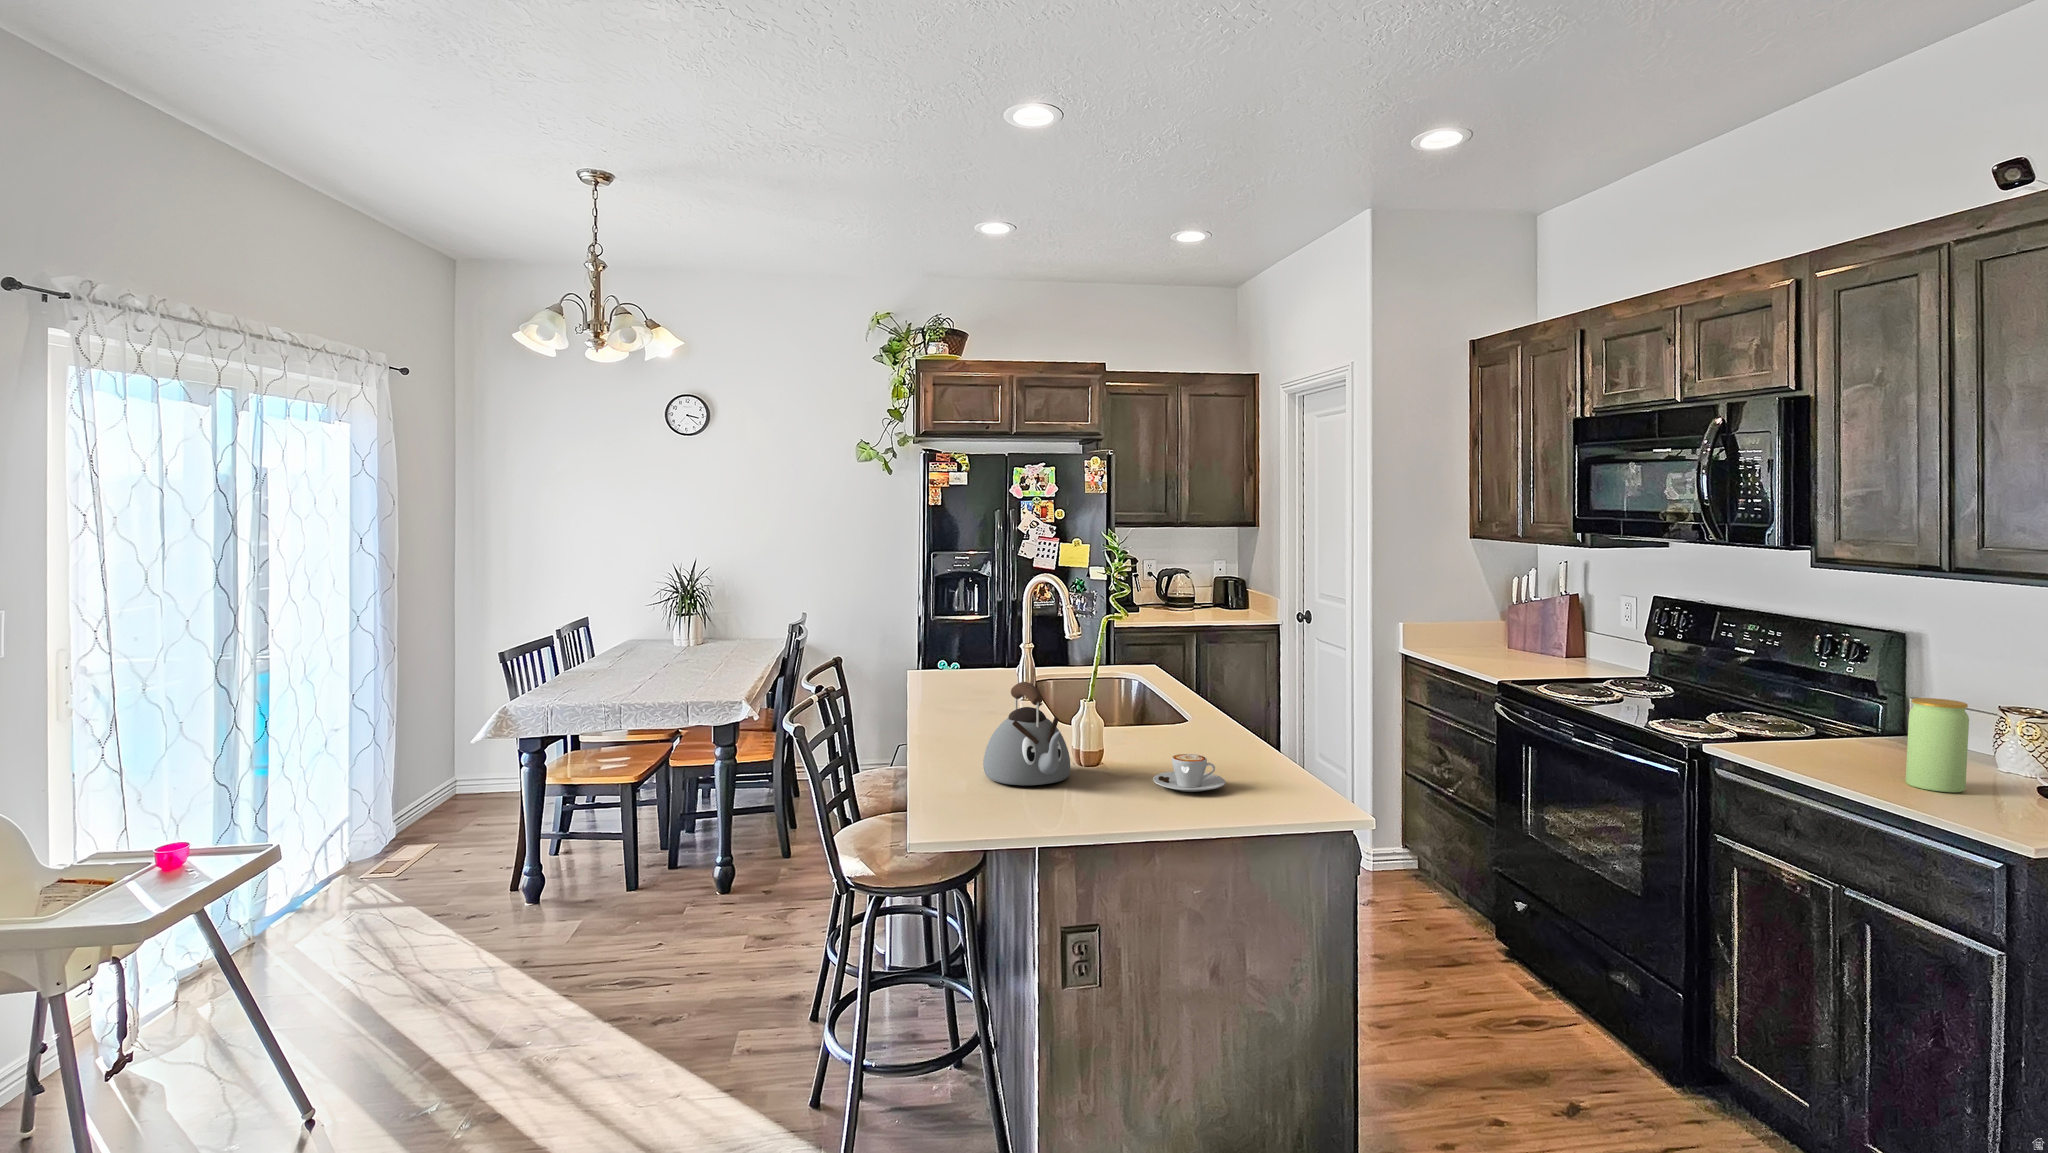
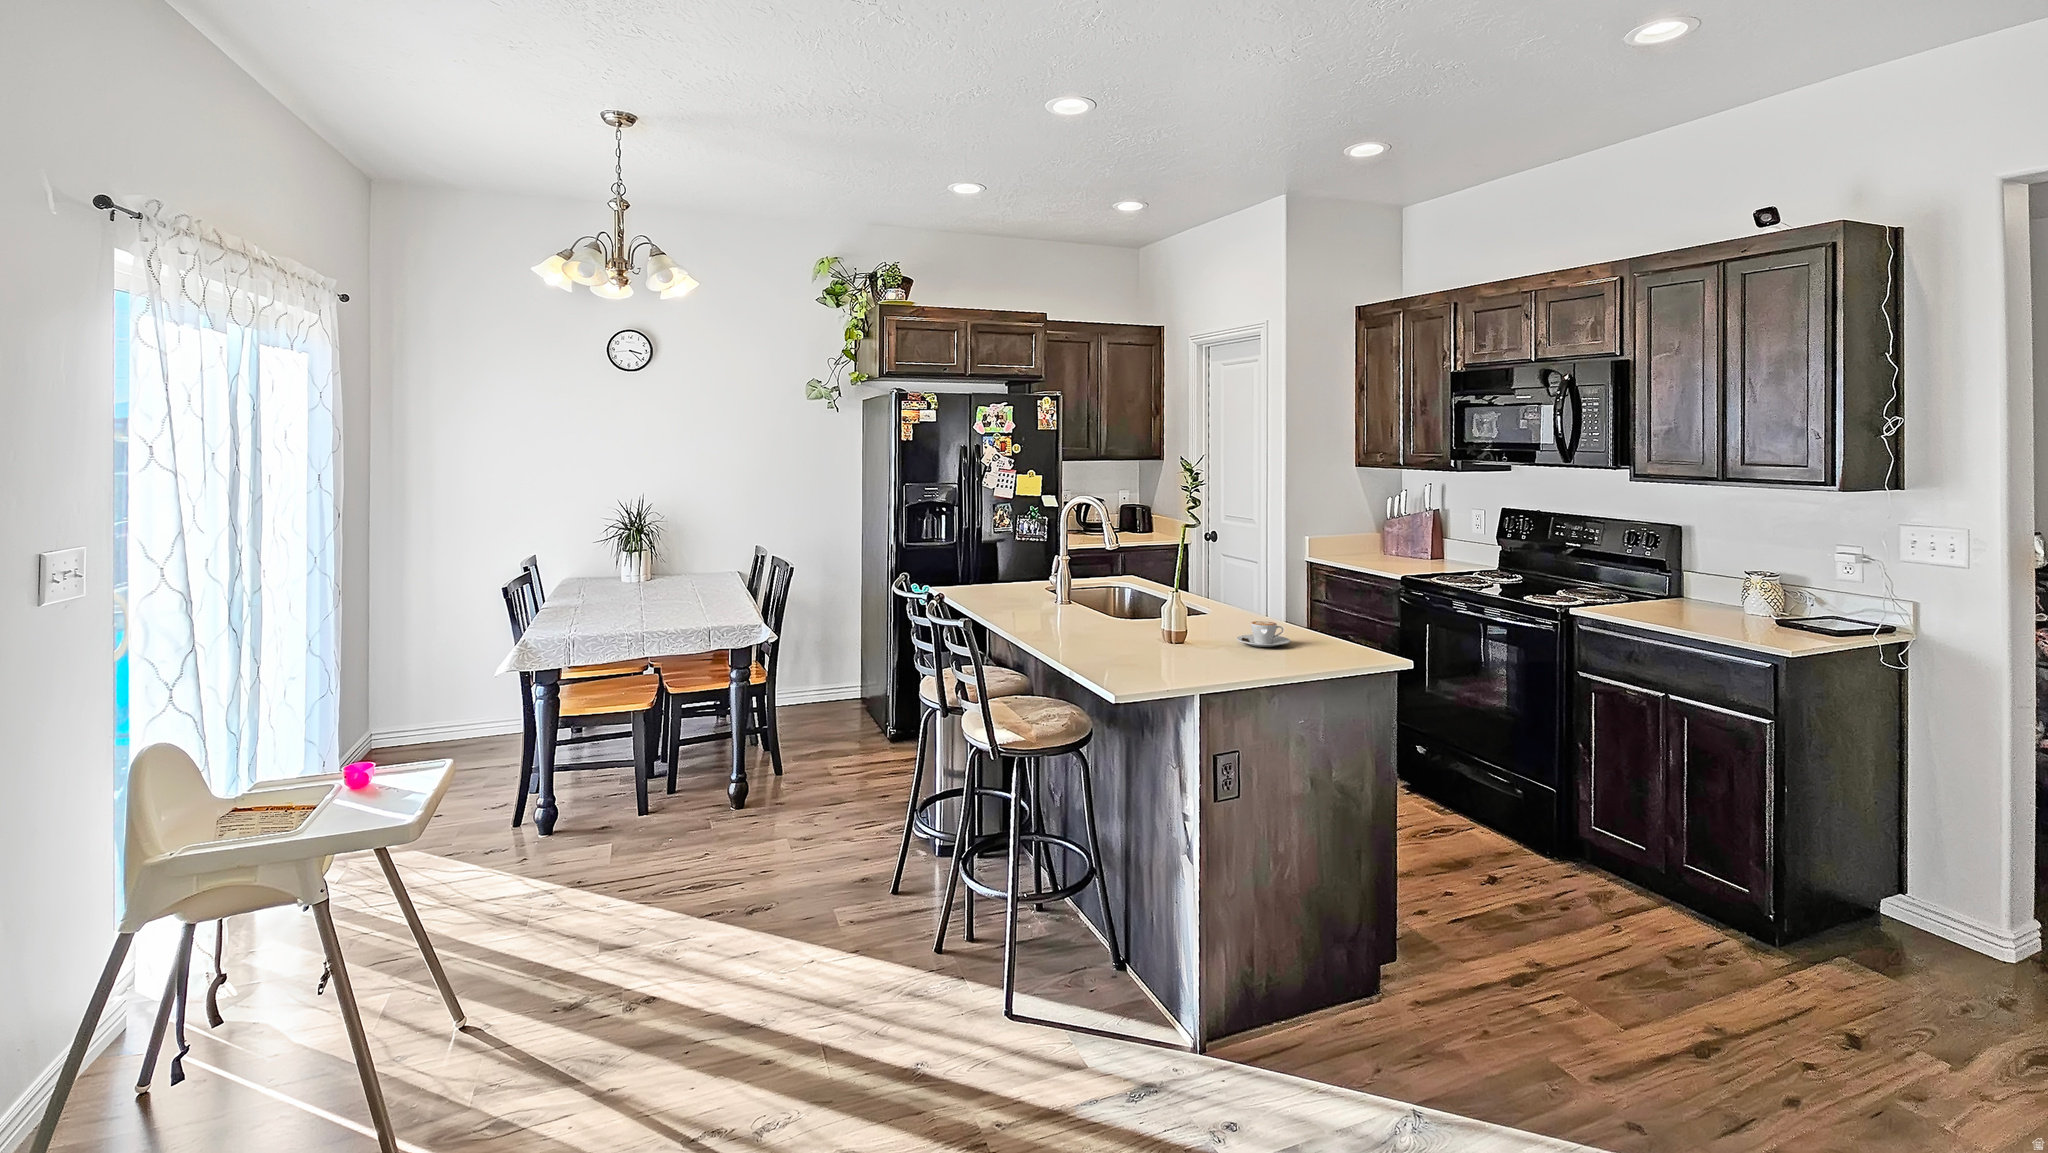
kettle: present [983,682,1070,785] -> none [1108,572,1181,648]
jar: present [1906,698,1969,792] -> none [1701,566,1740,626]

